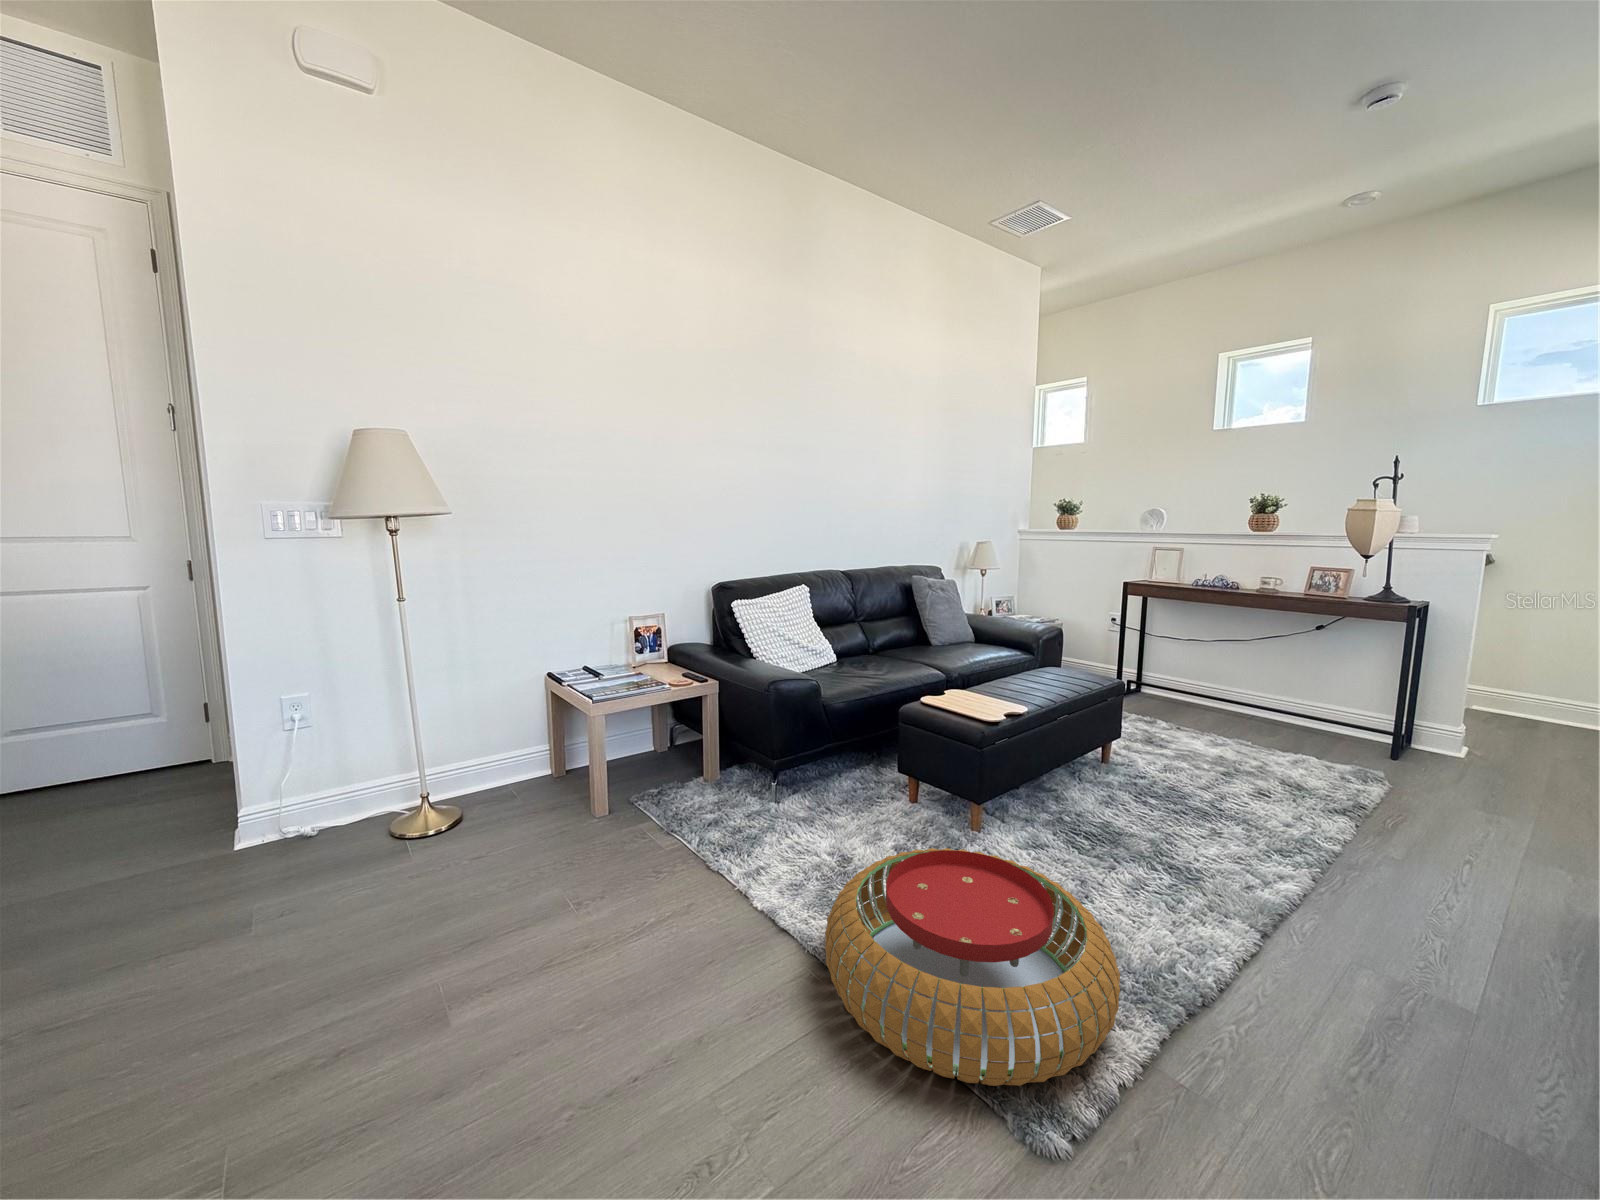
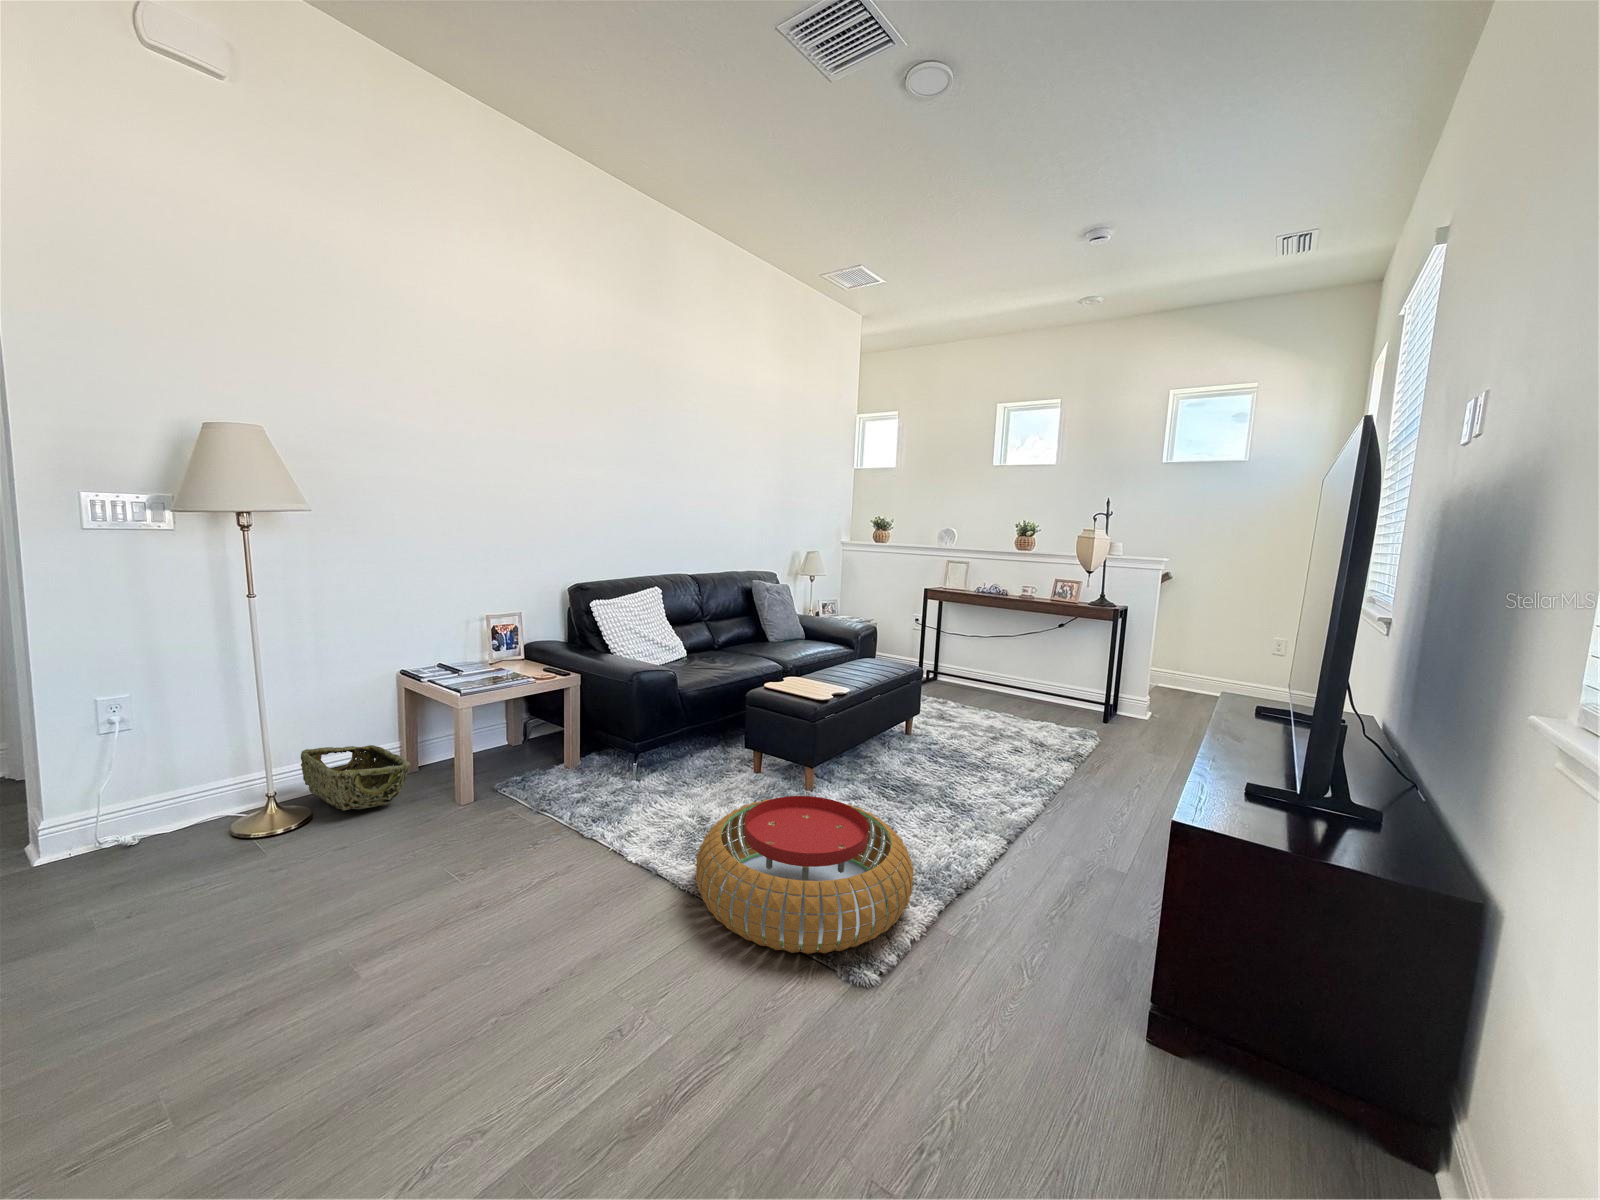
woven basket: none [450,748,546,817] -> present [301,745,410,811]

